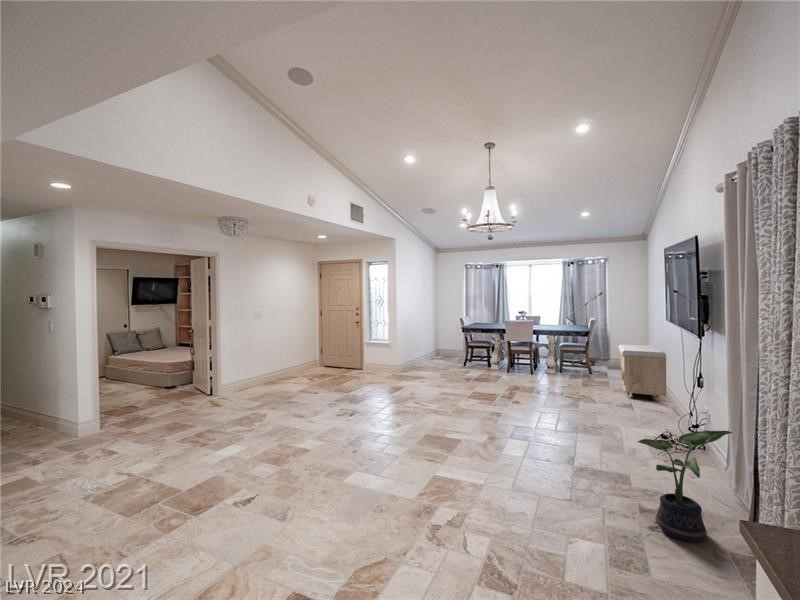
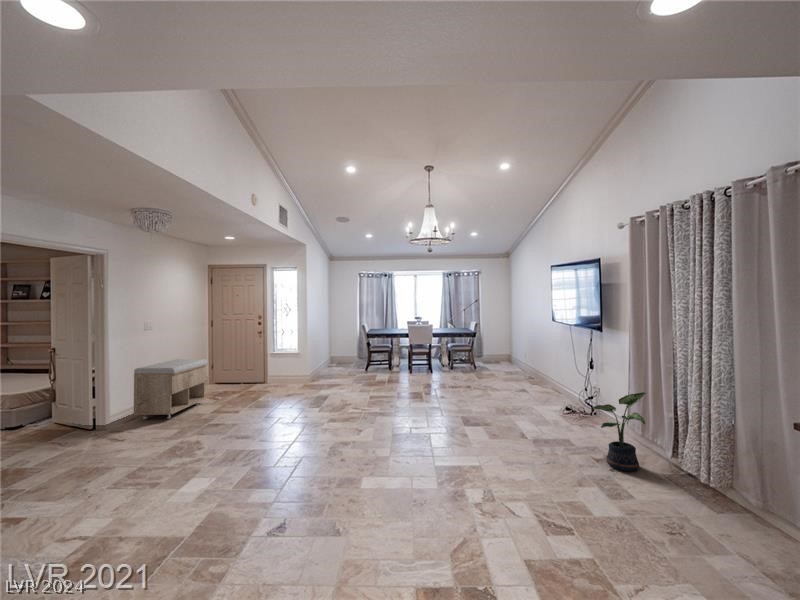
storage bench: present [619,344,666,400] -> present [134,359,208,419]

